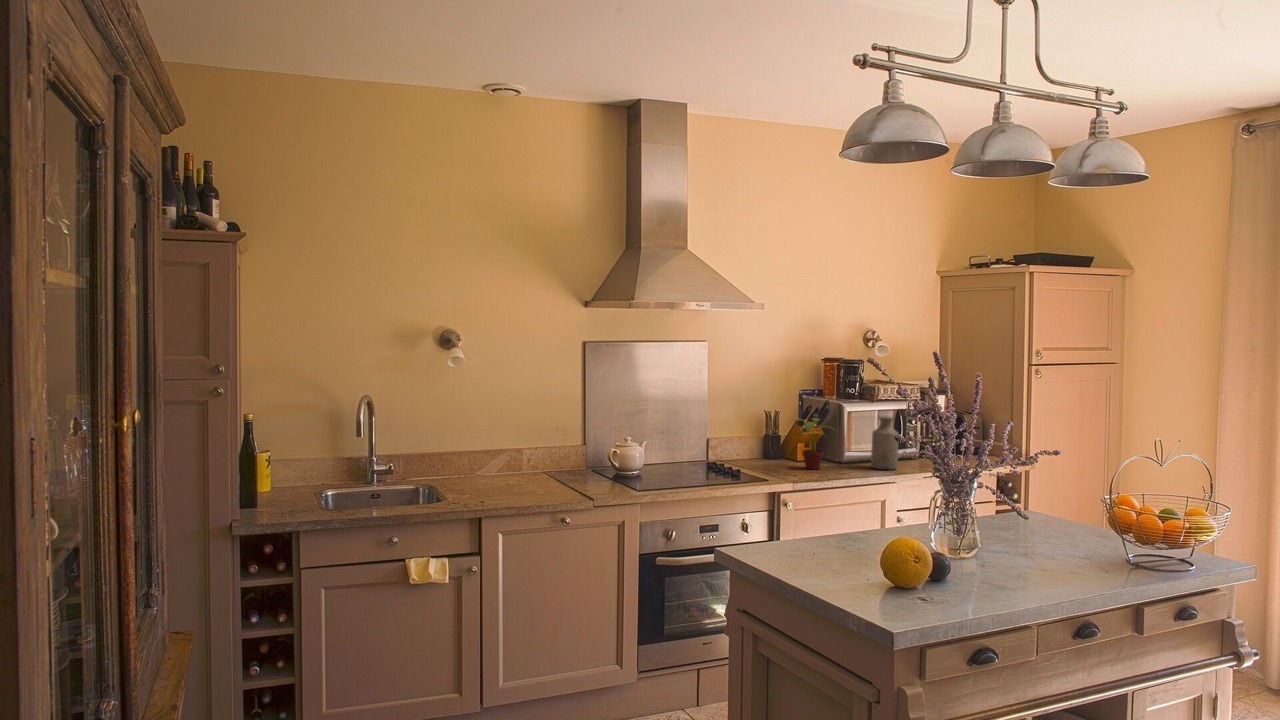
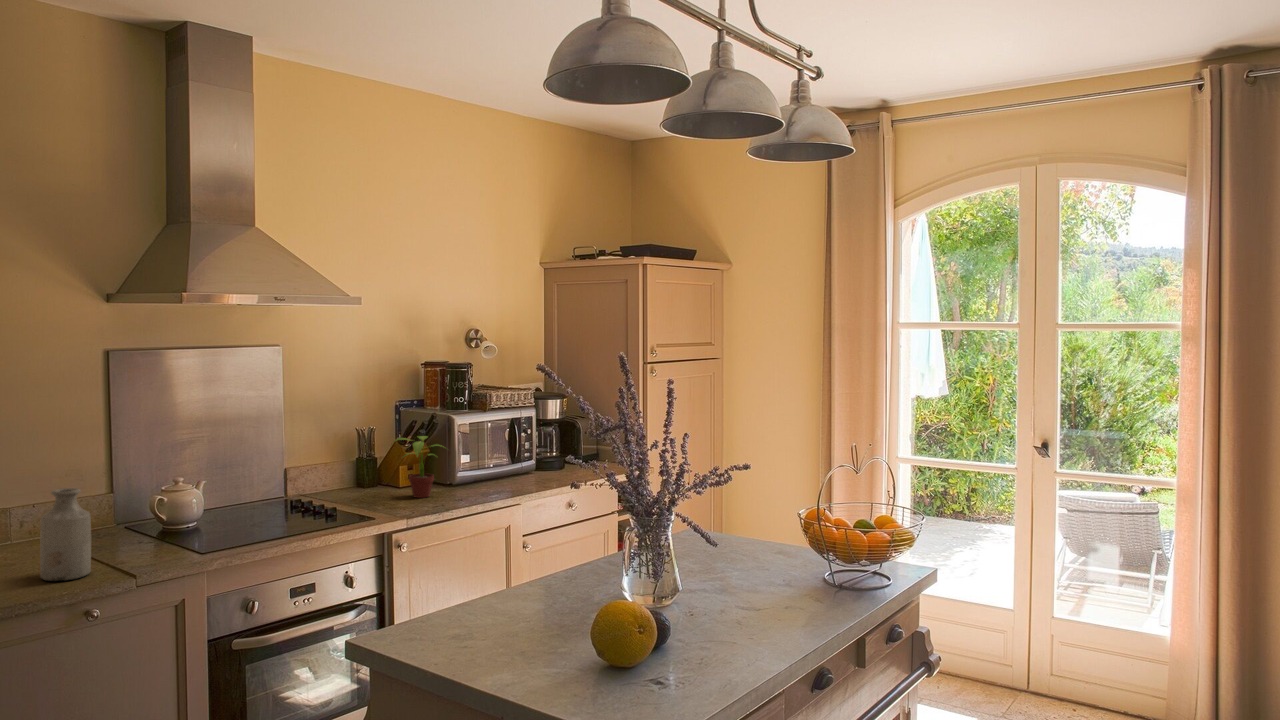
bottle: present [871,417,899,470] -> present [40,488,91,581]

